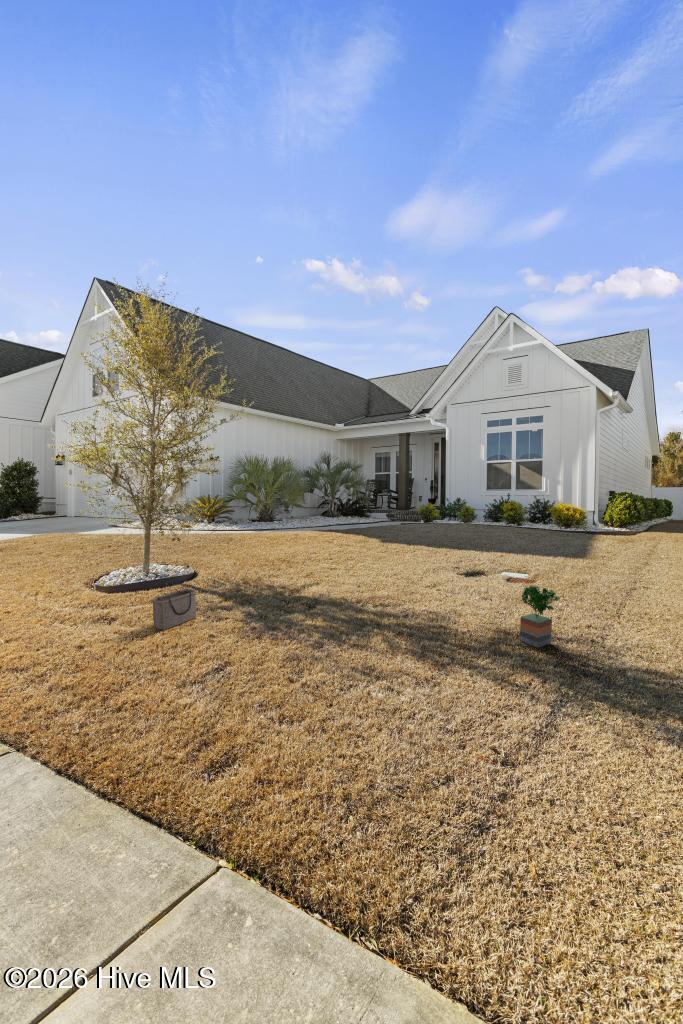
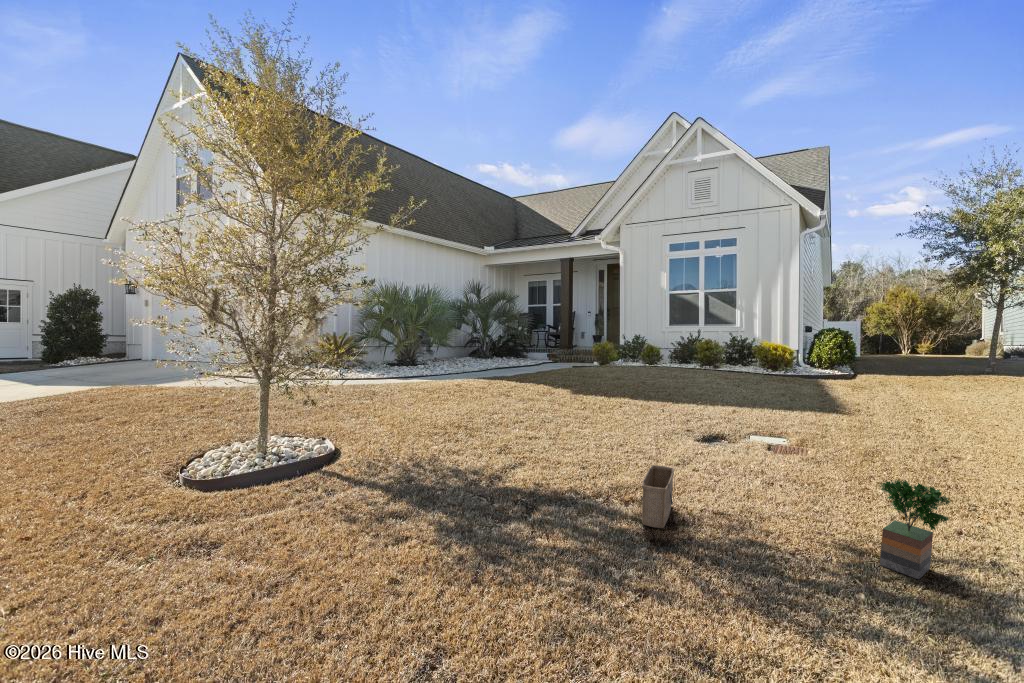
basket: present [151,589,197,630] -> present [641,465,675,528]

